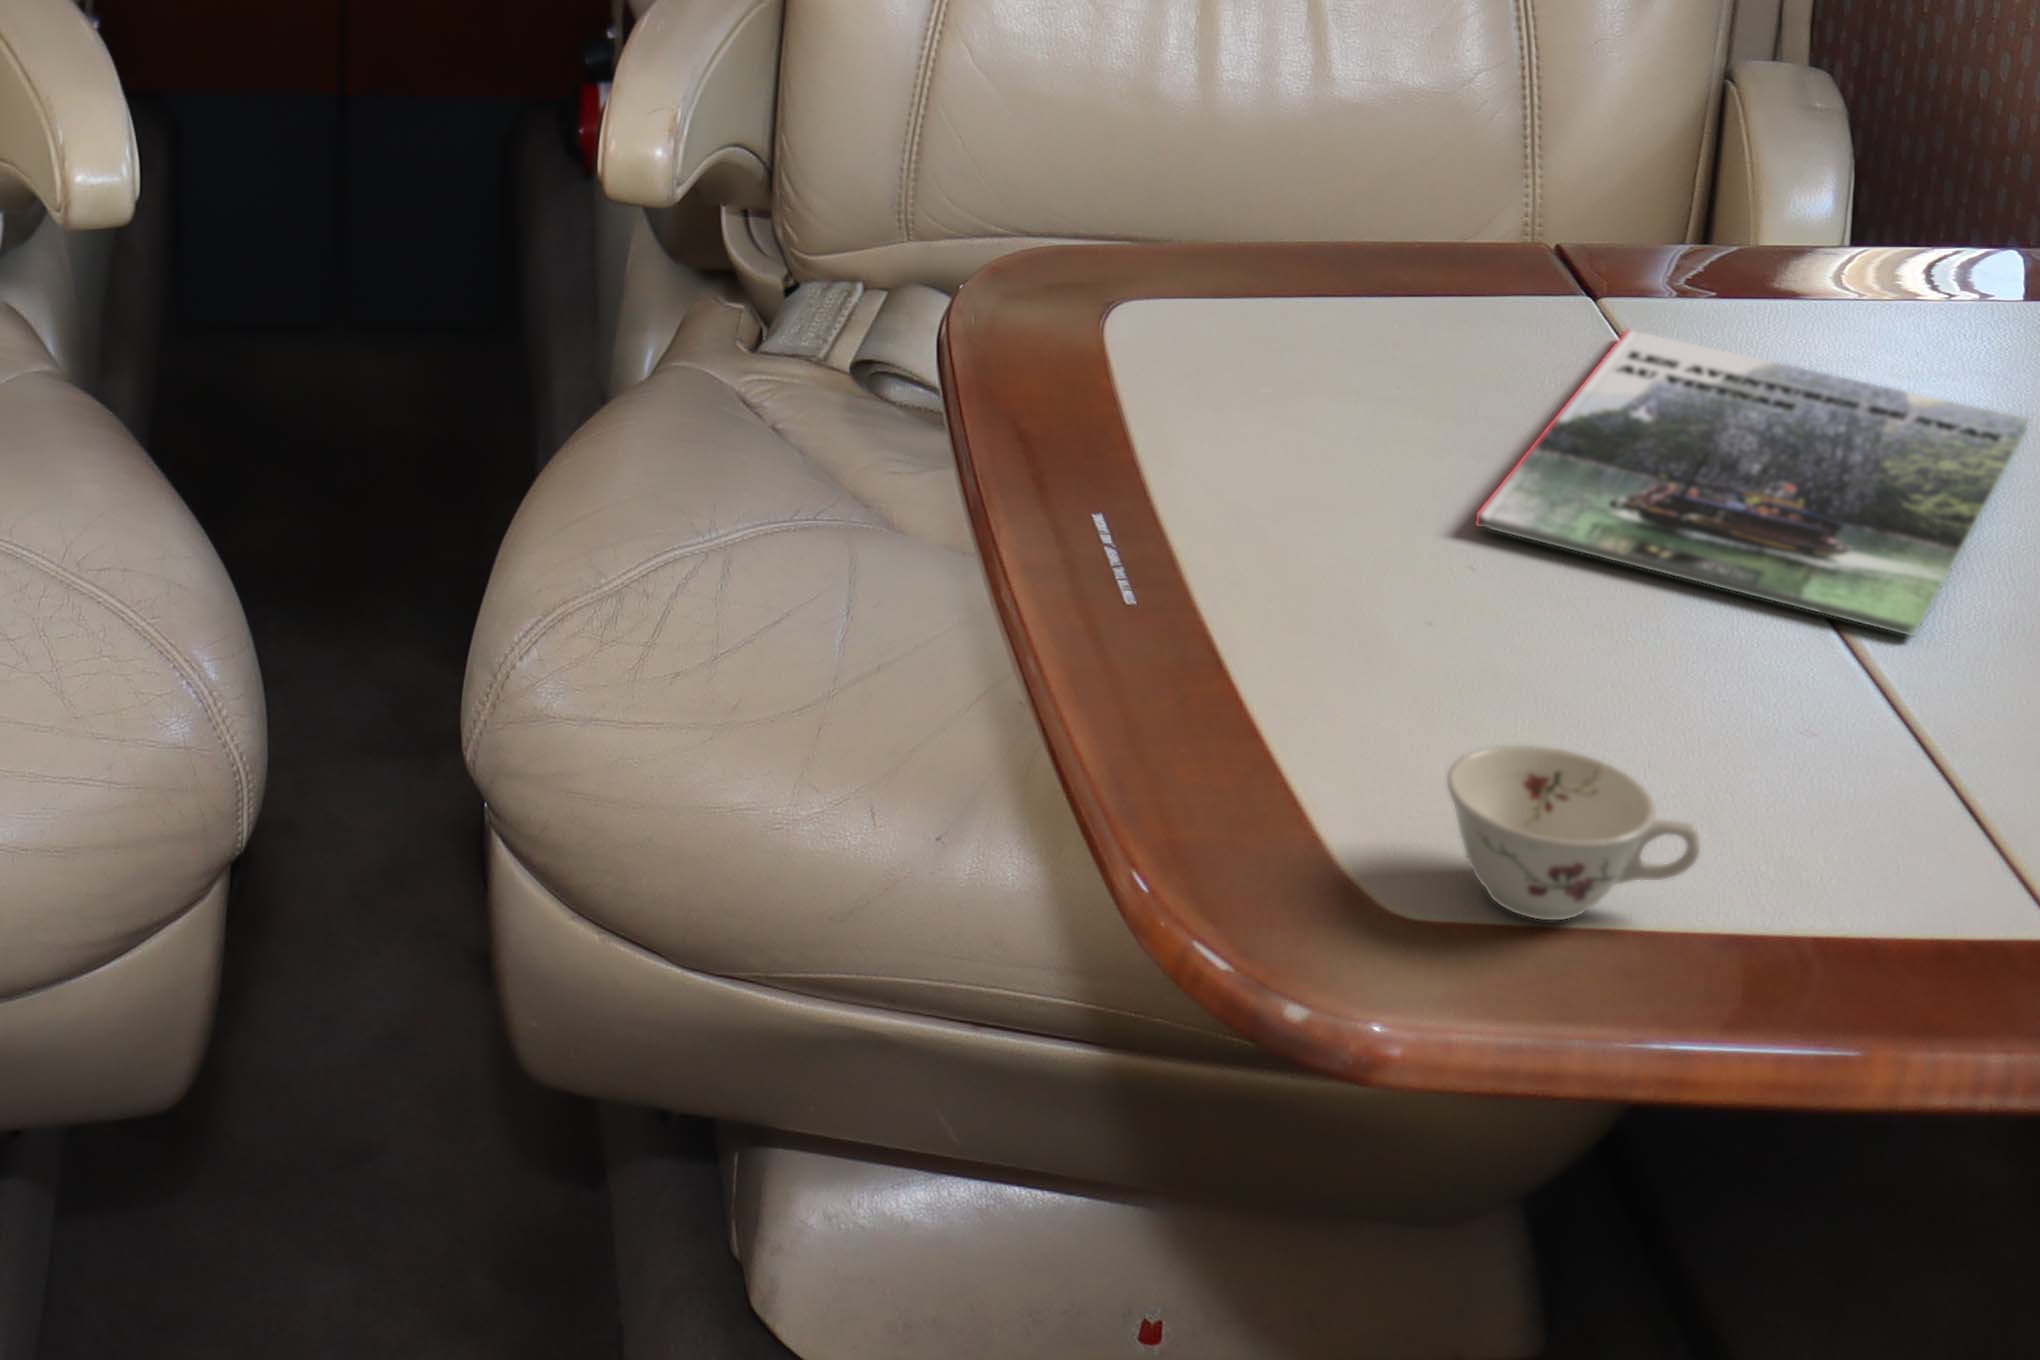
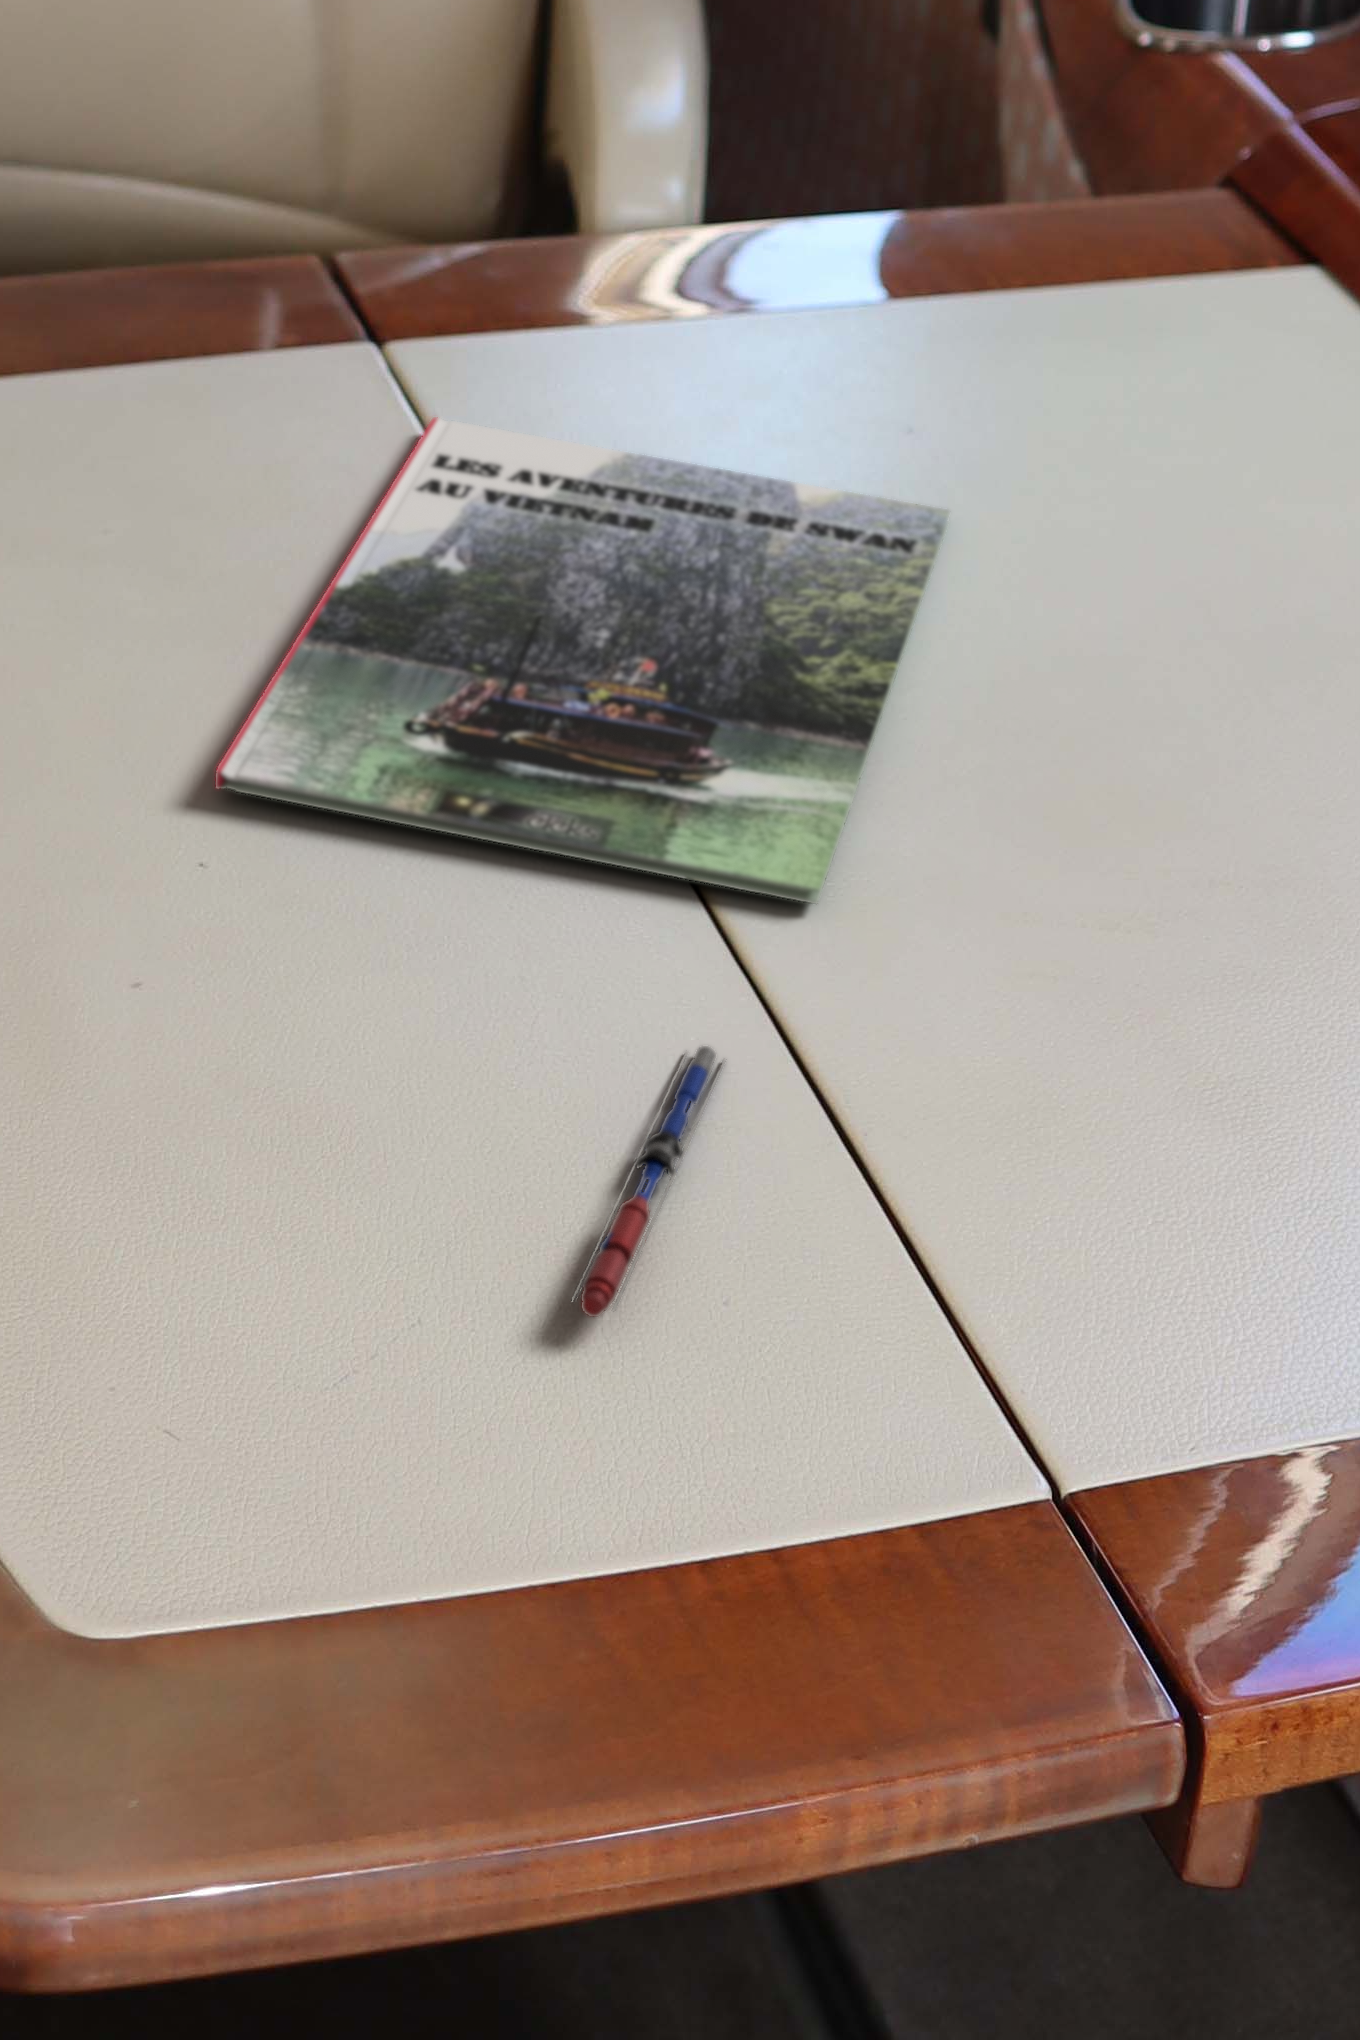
pen: none [1731,704,1844,830] -> present [572,1046,726,1317]
teacup: present [1447,745,1700,920] -> none [134,1255,521,1556]

